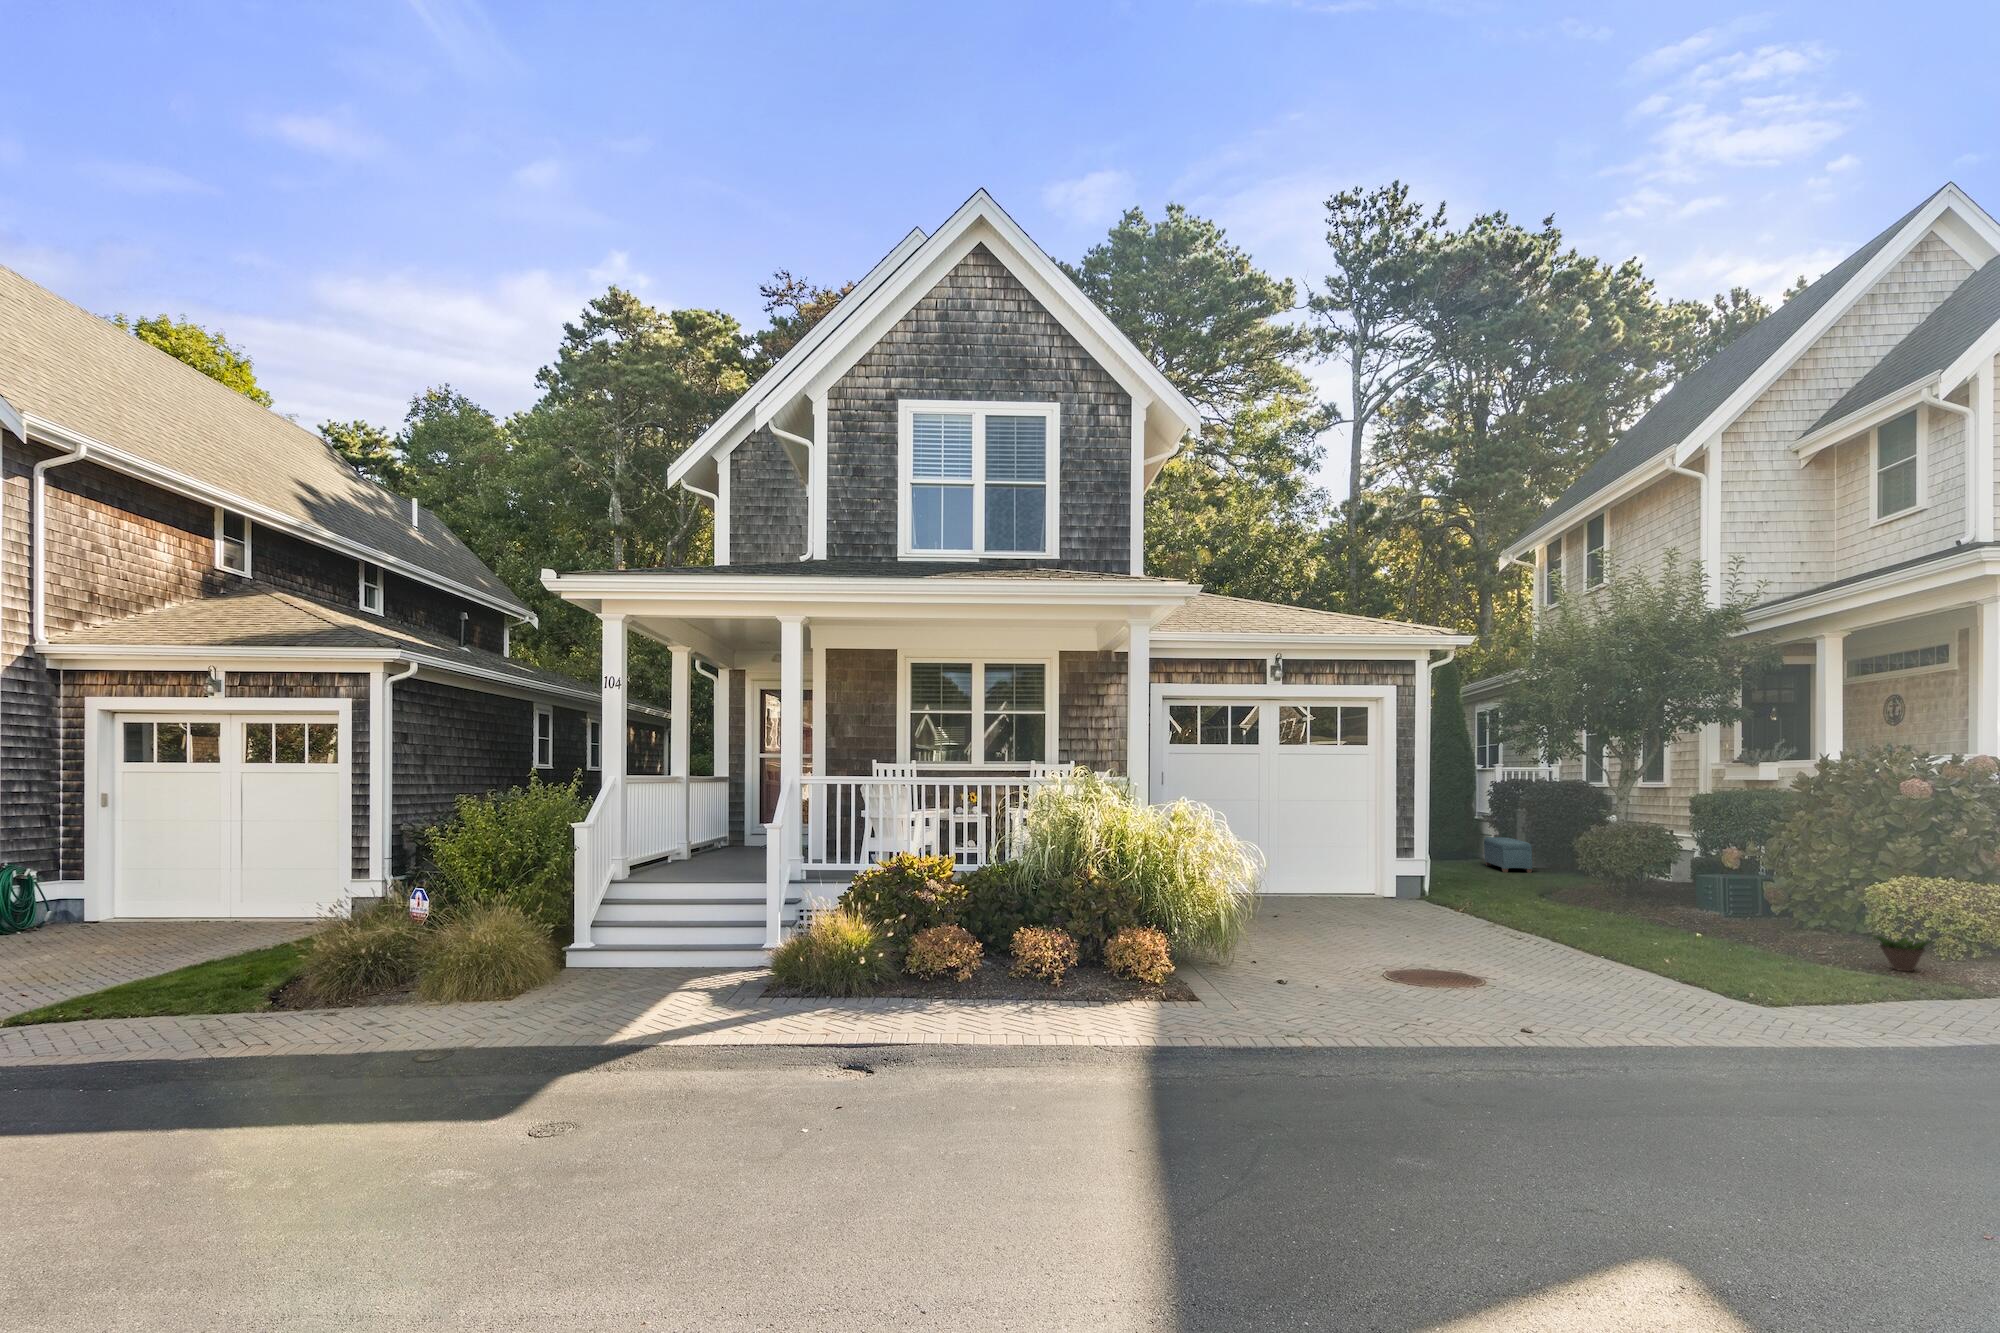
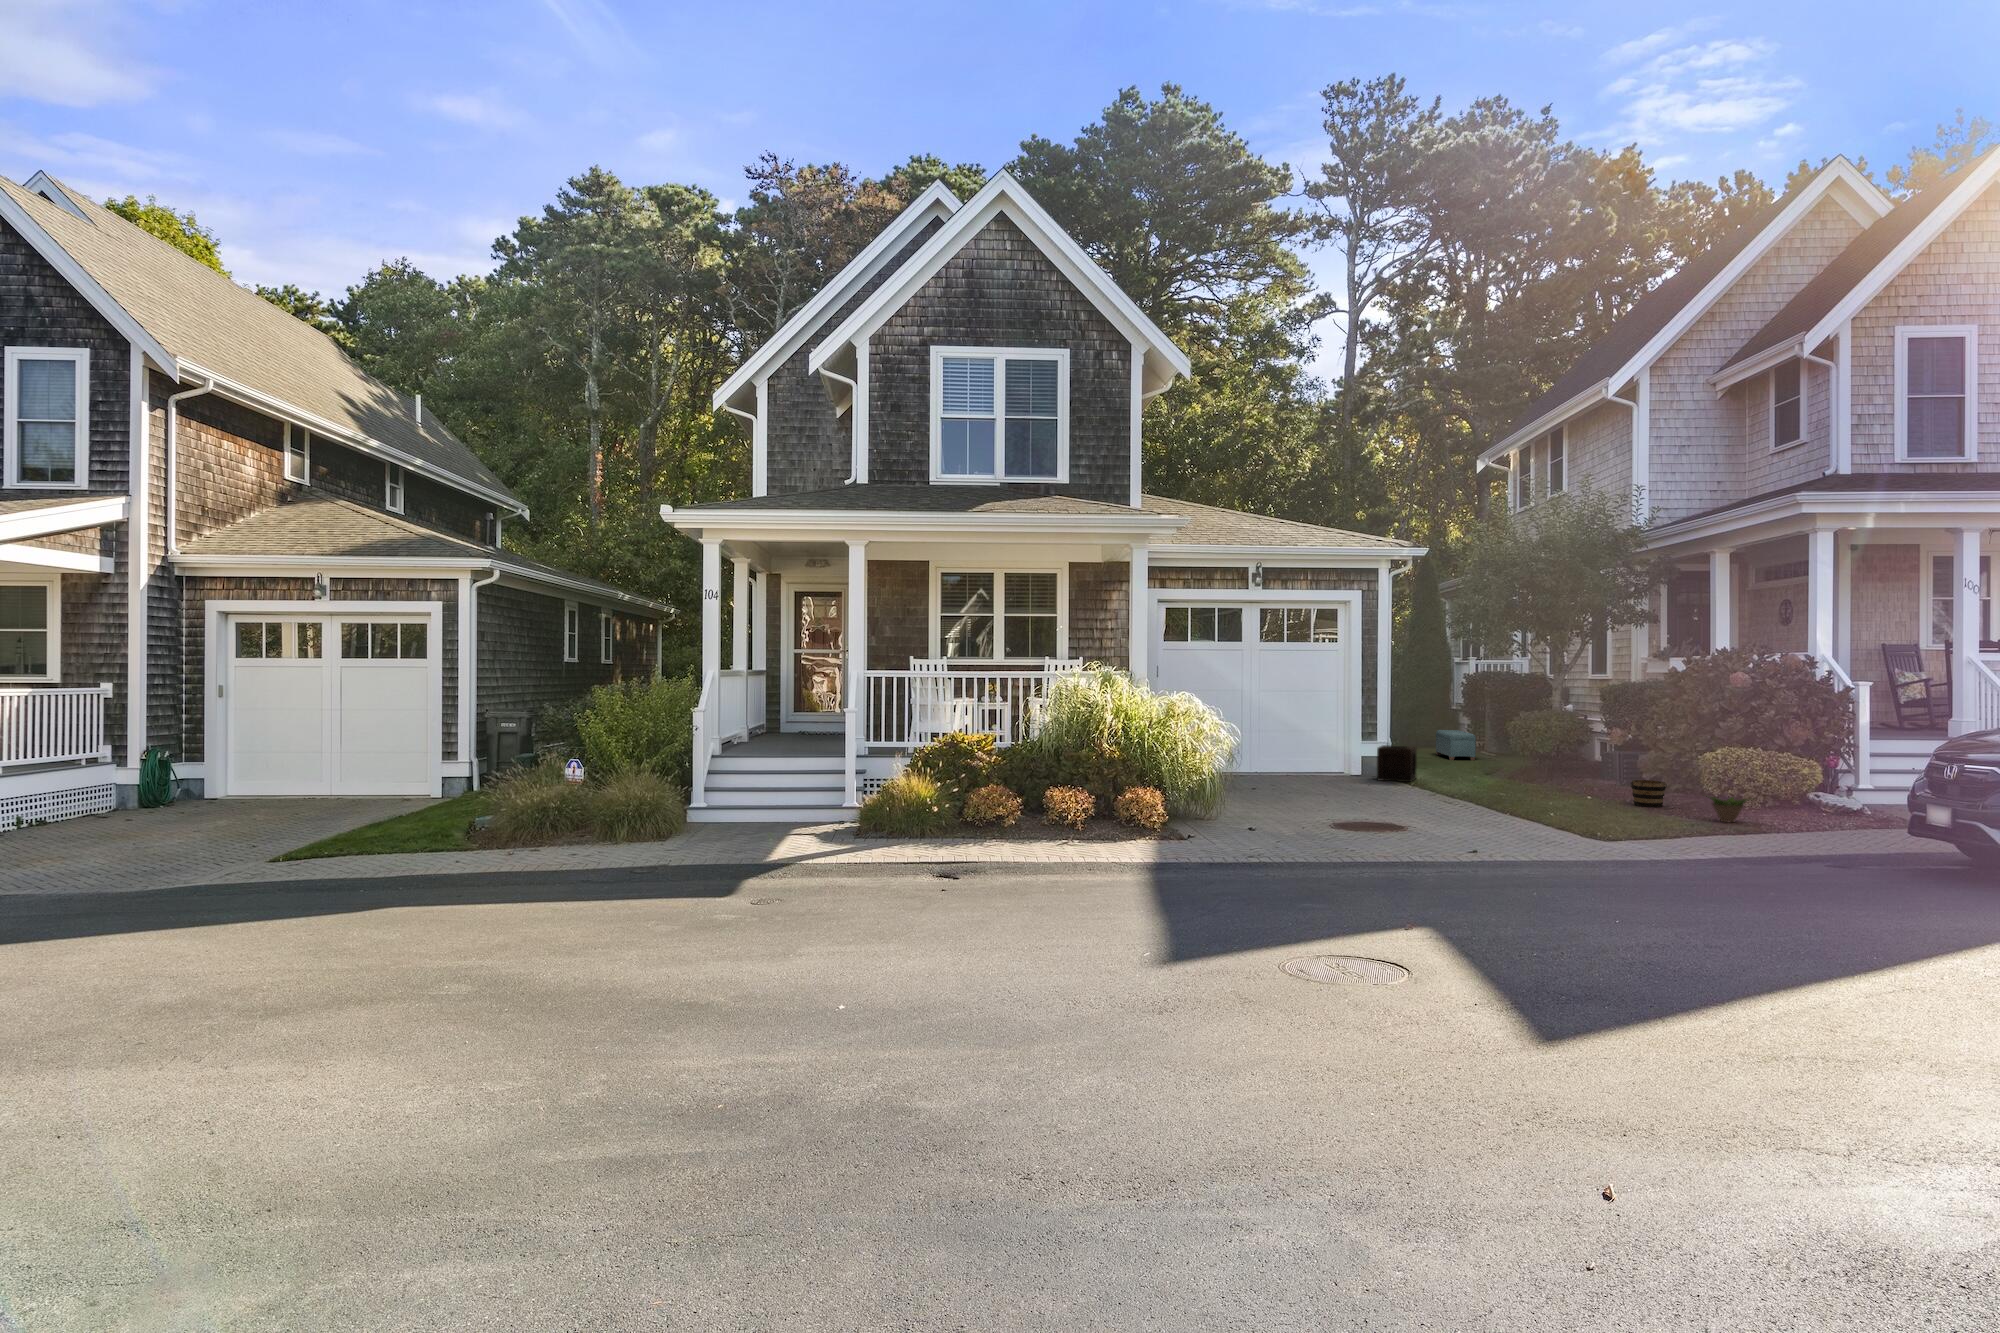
wooden crate: none [1426,859,1473,903] -> present [1377,745,1417,782]
bucket: none [1753,909,1802,944] -> present [1631,780,1667,807]

